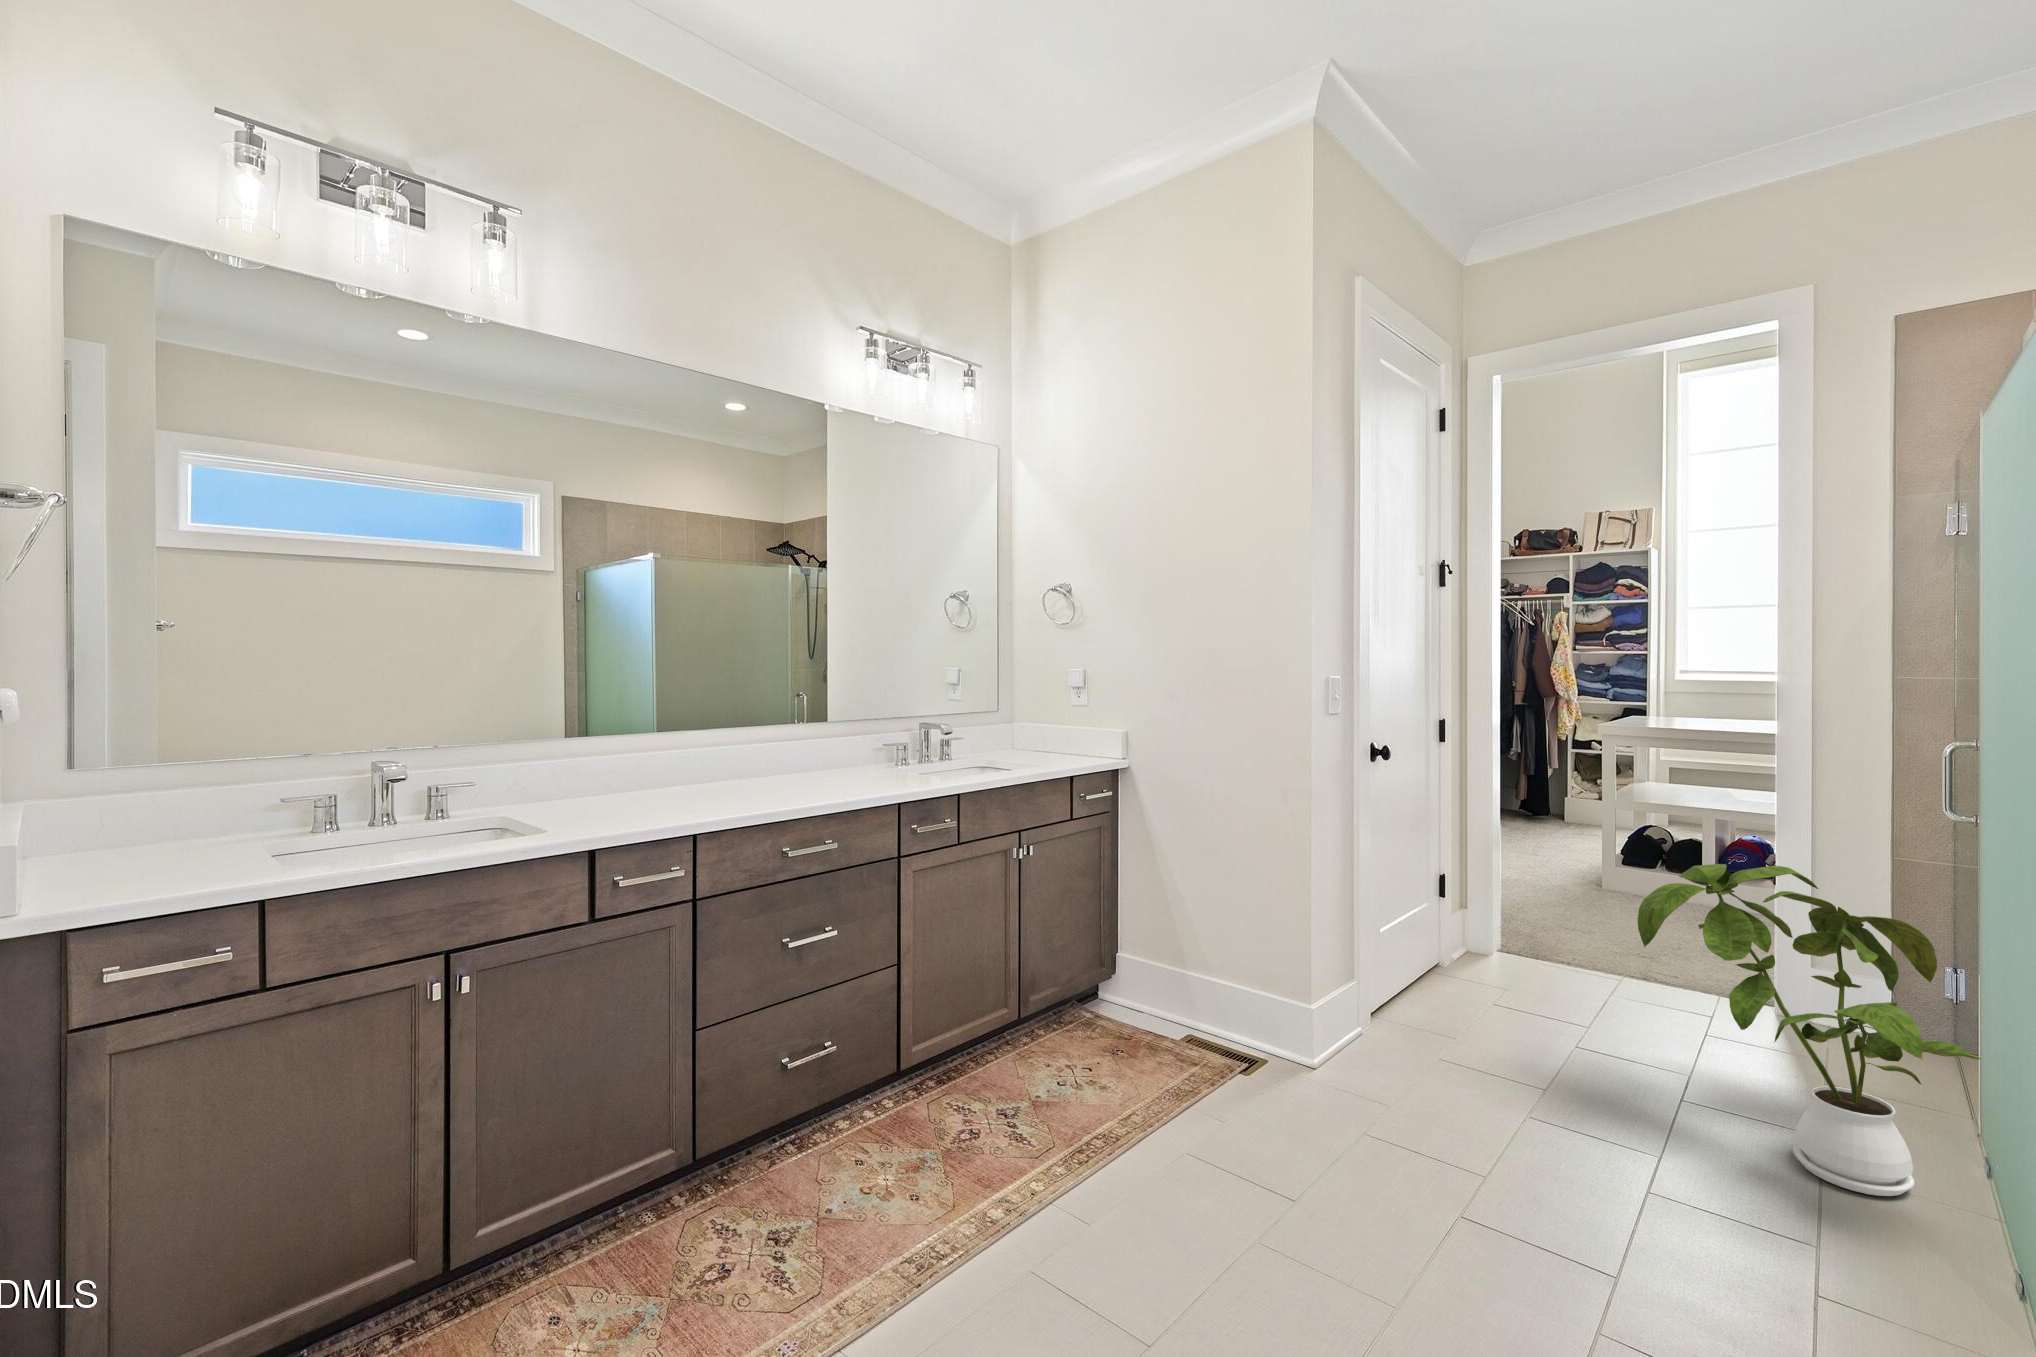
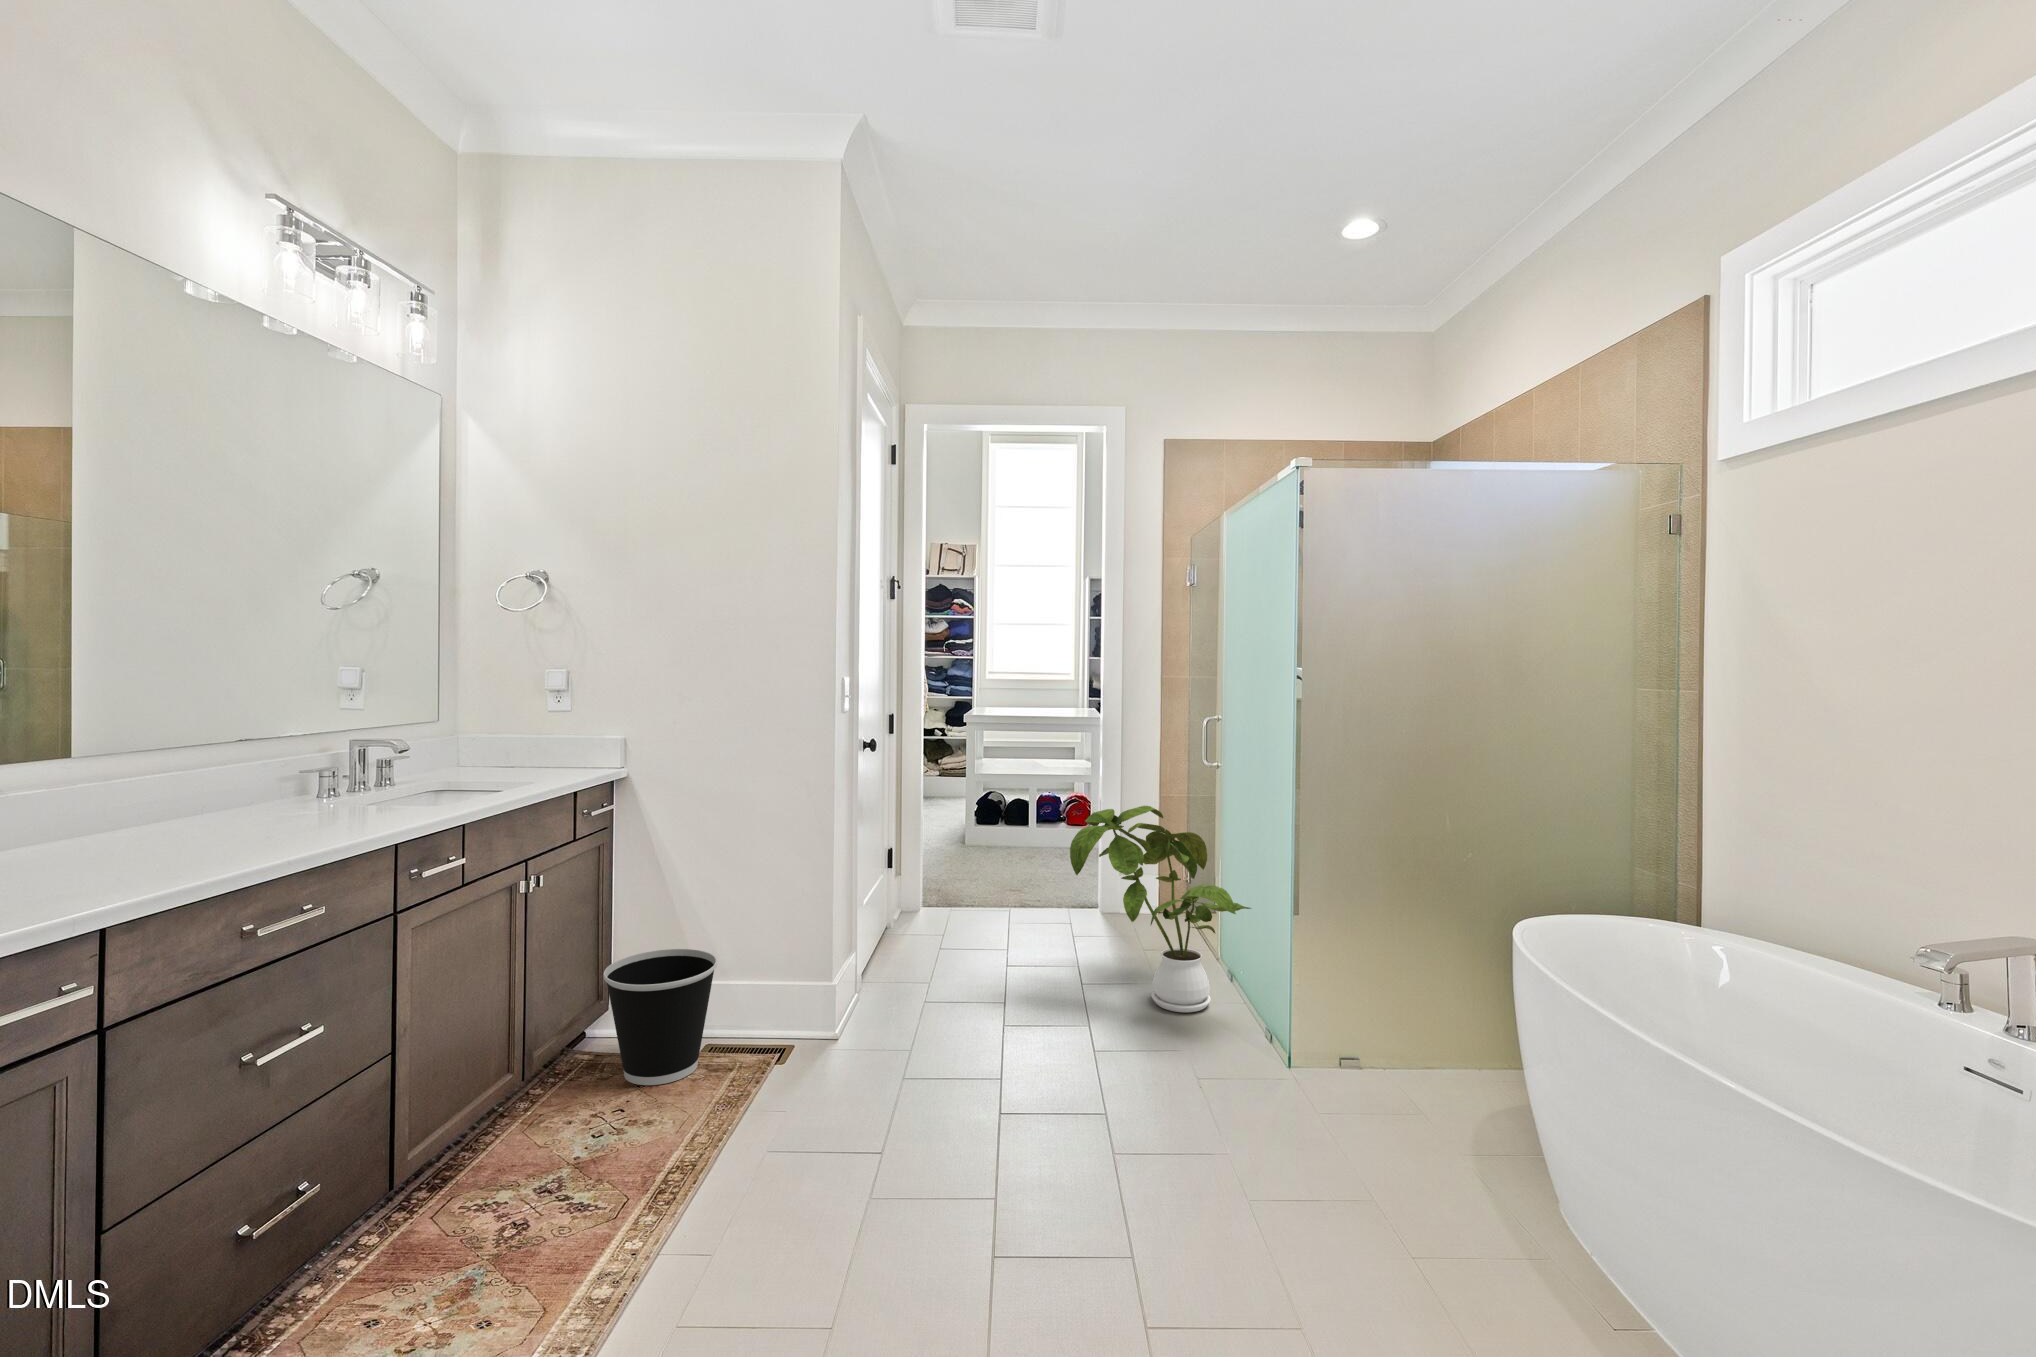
wastebasket: none [1091,934,1191,1060] -> present [604,949,717,1085]

